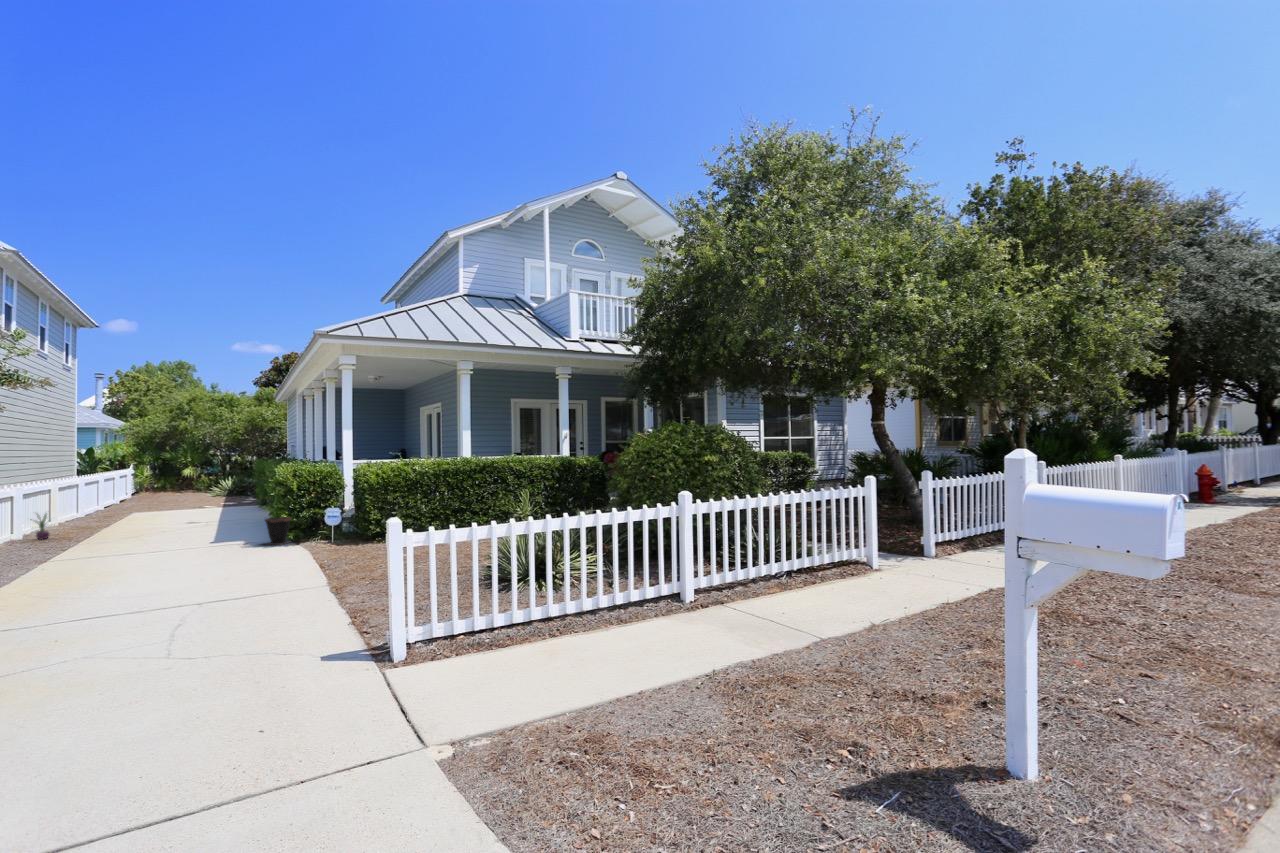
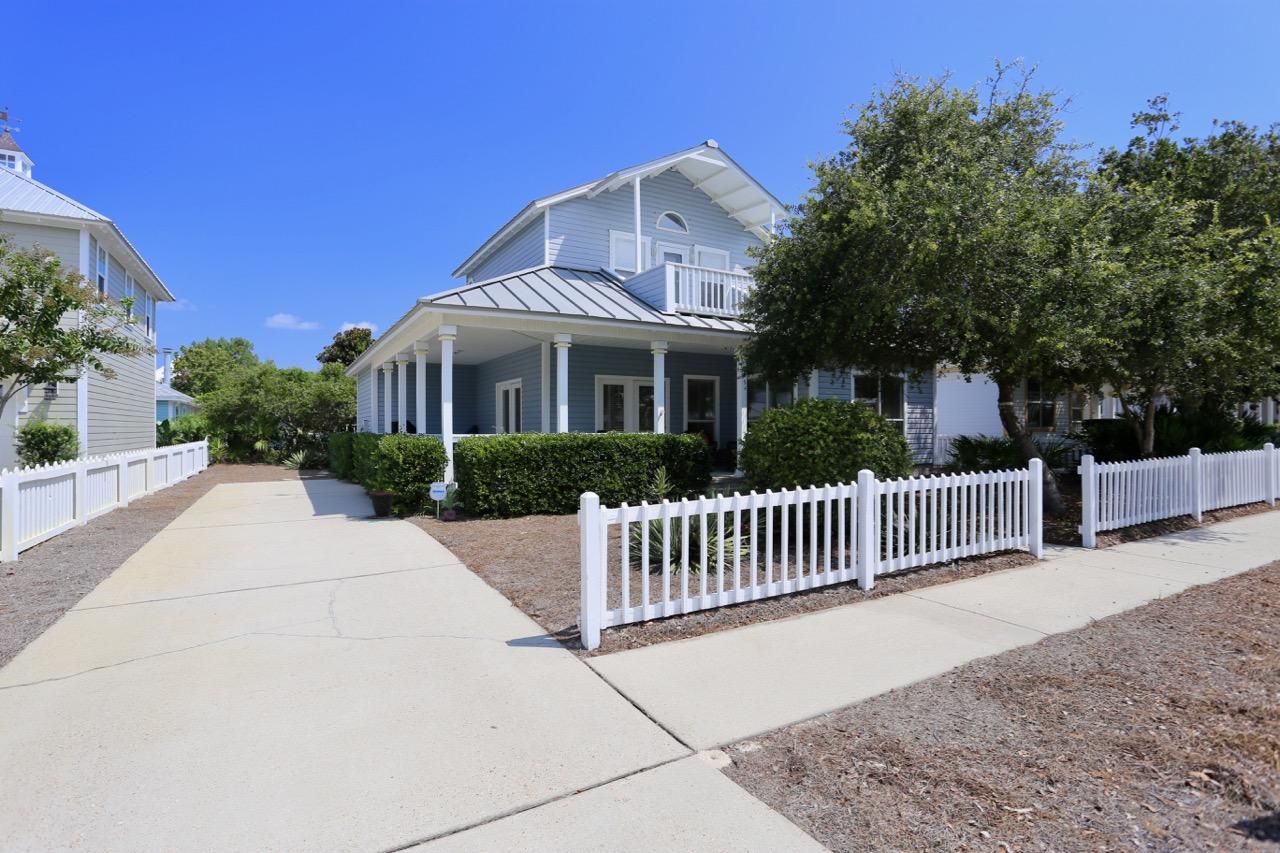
decorative plant: present [31,513,49,540] -> present [438,488,455,521]

